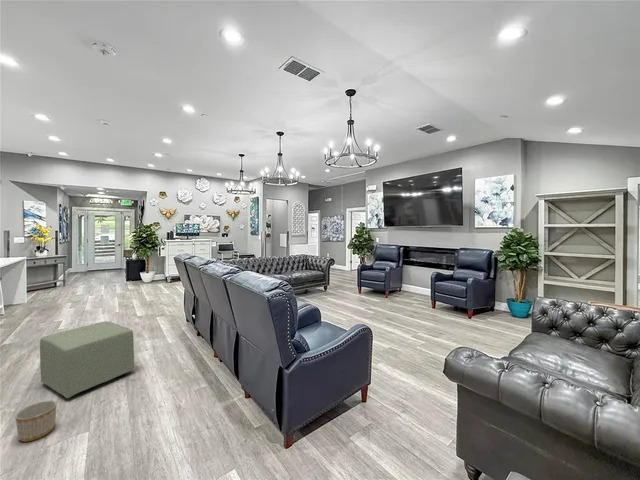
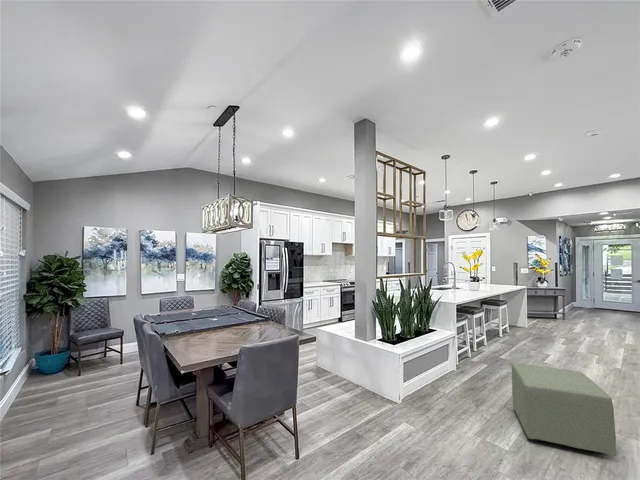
planter: present [15,401,57,442] -> none [480,422,512,461]

